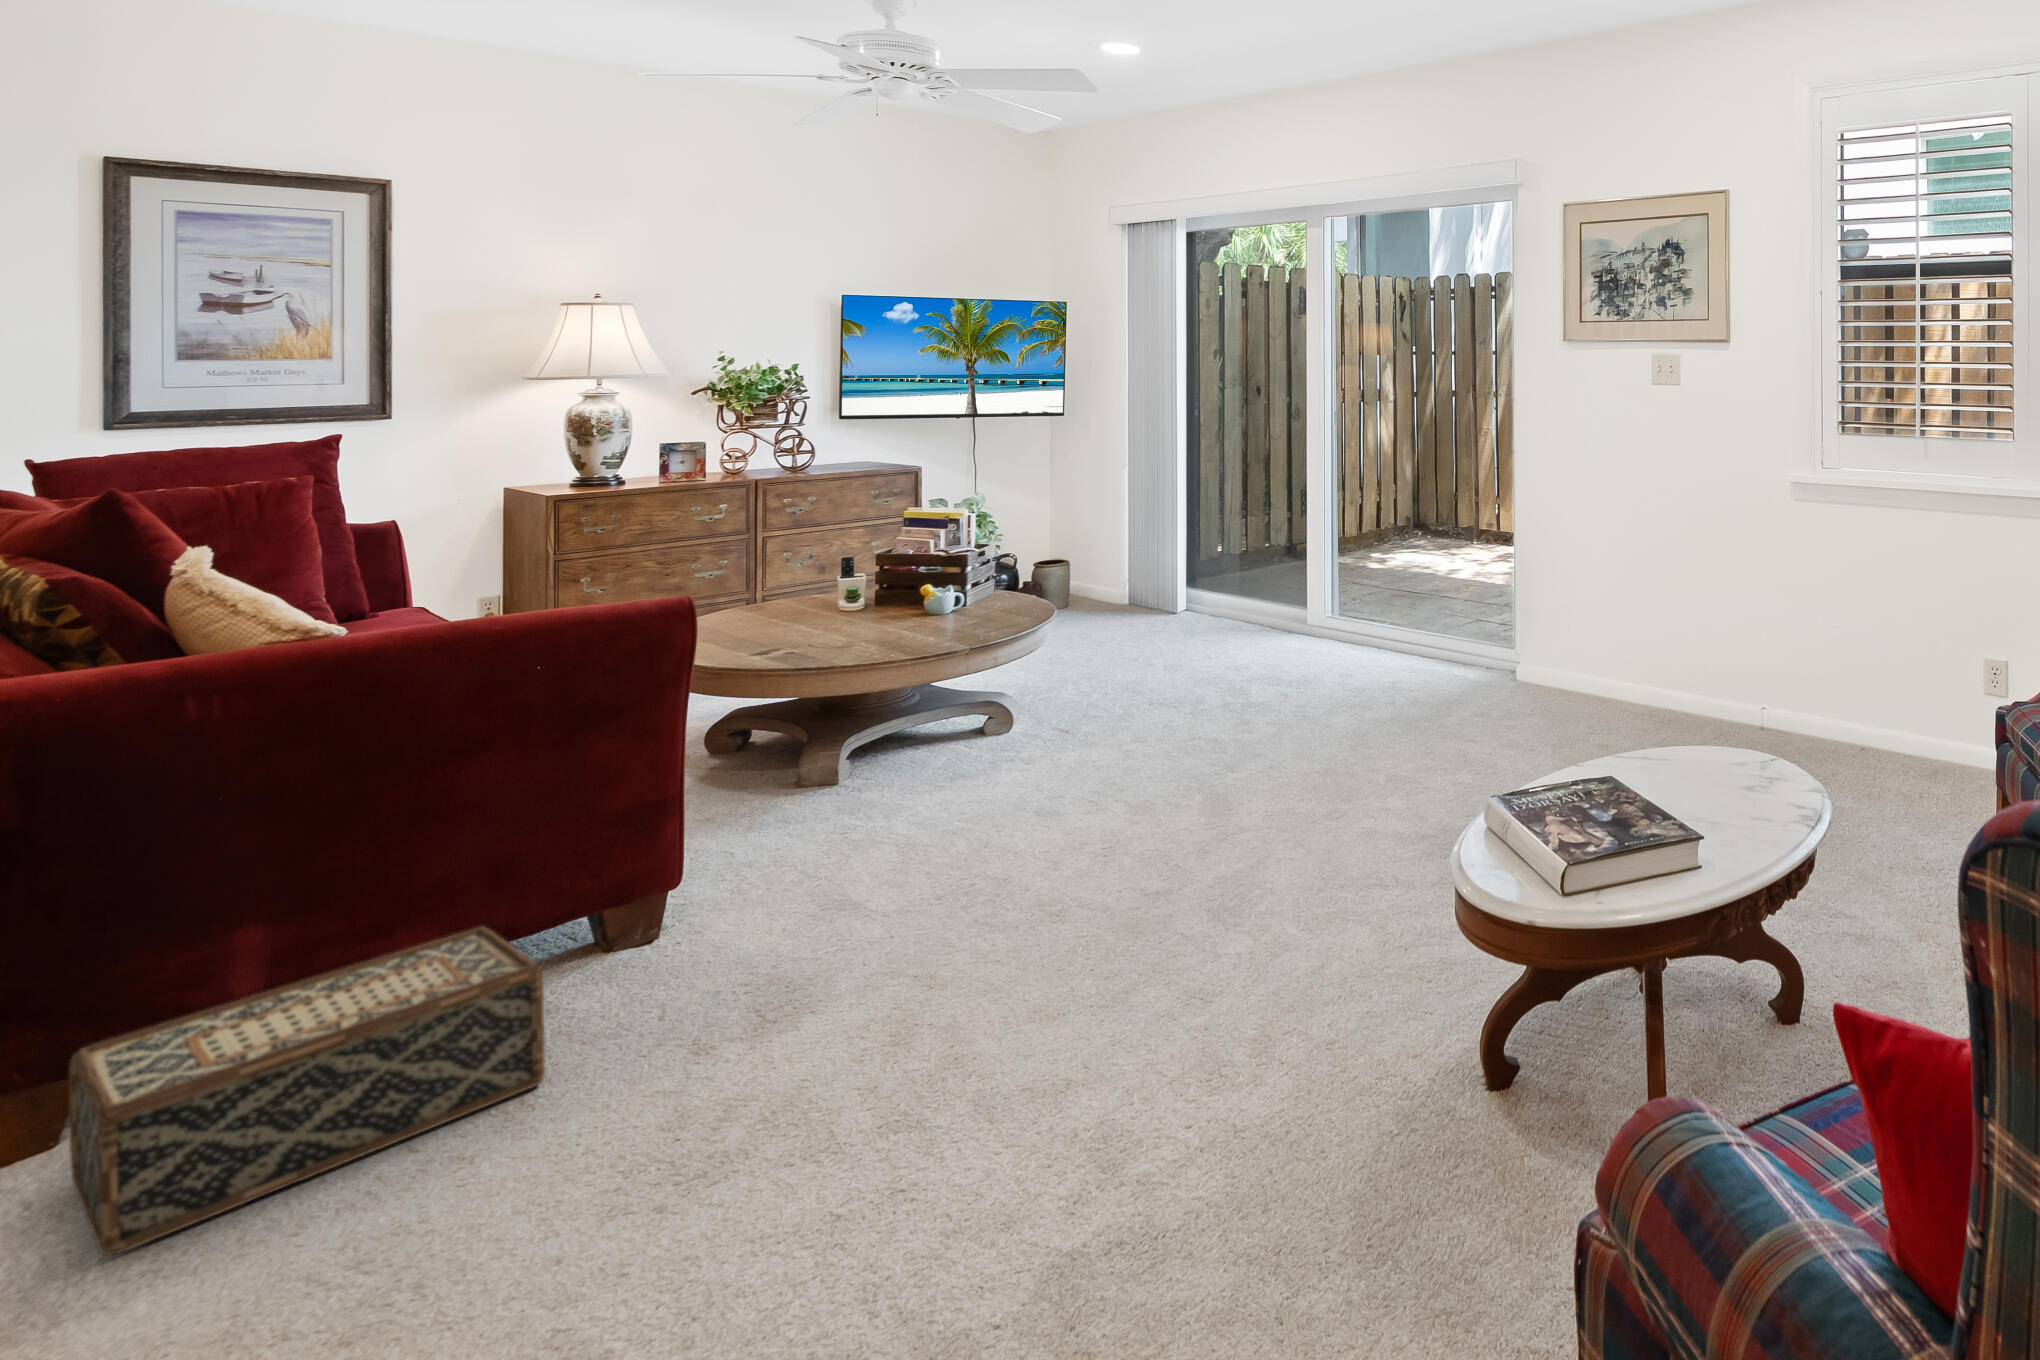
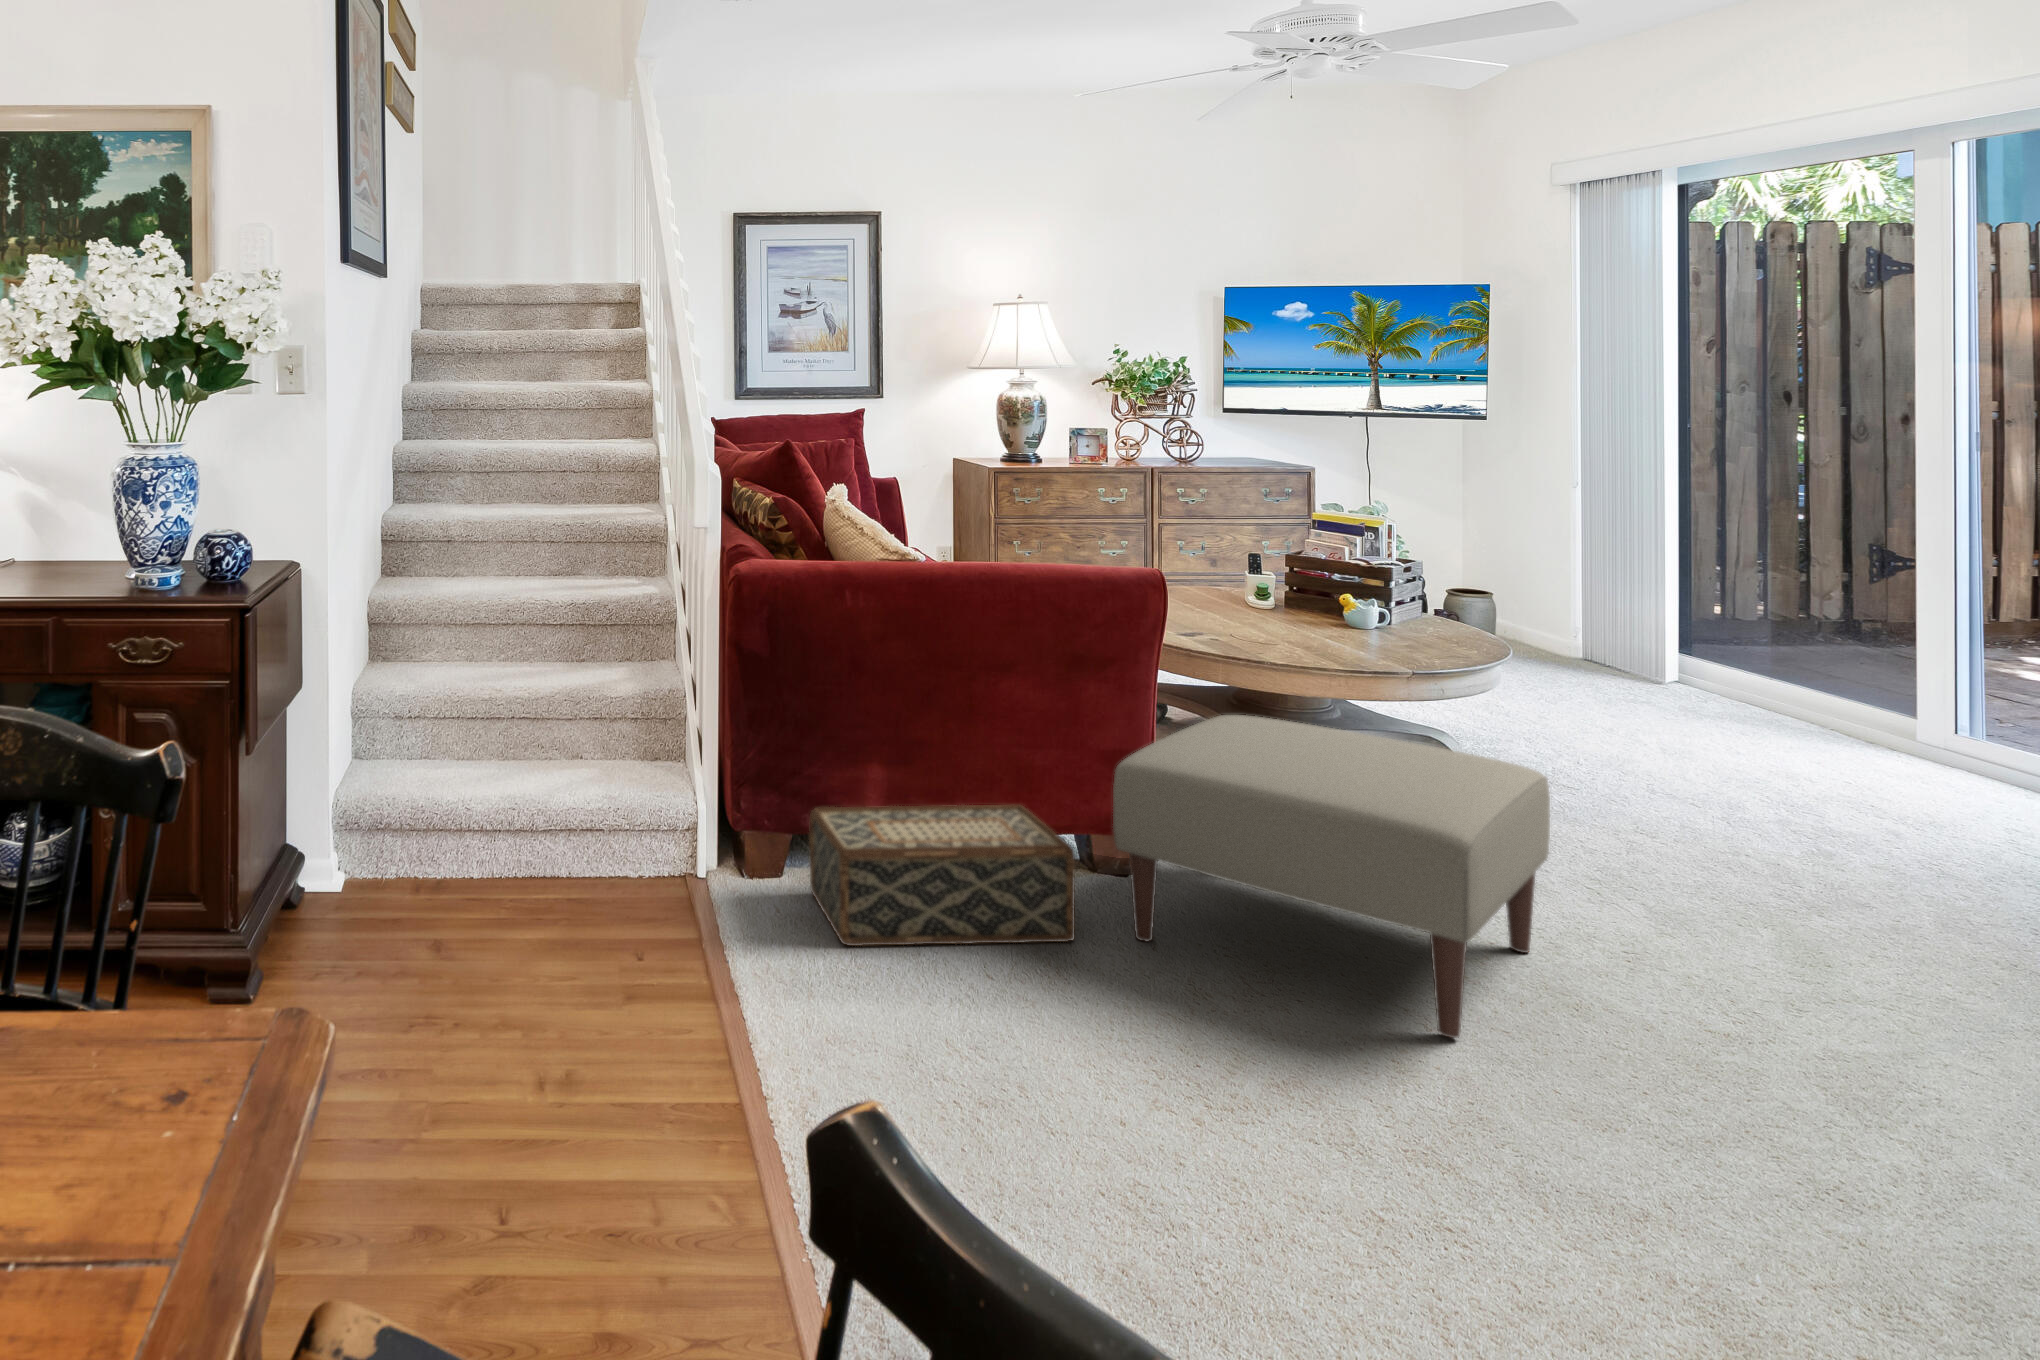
ottoman: none [601,729,1067,1045] -> present [1113,715,1550,1038]

